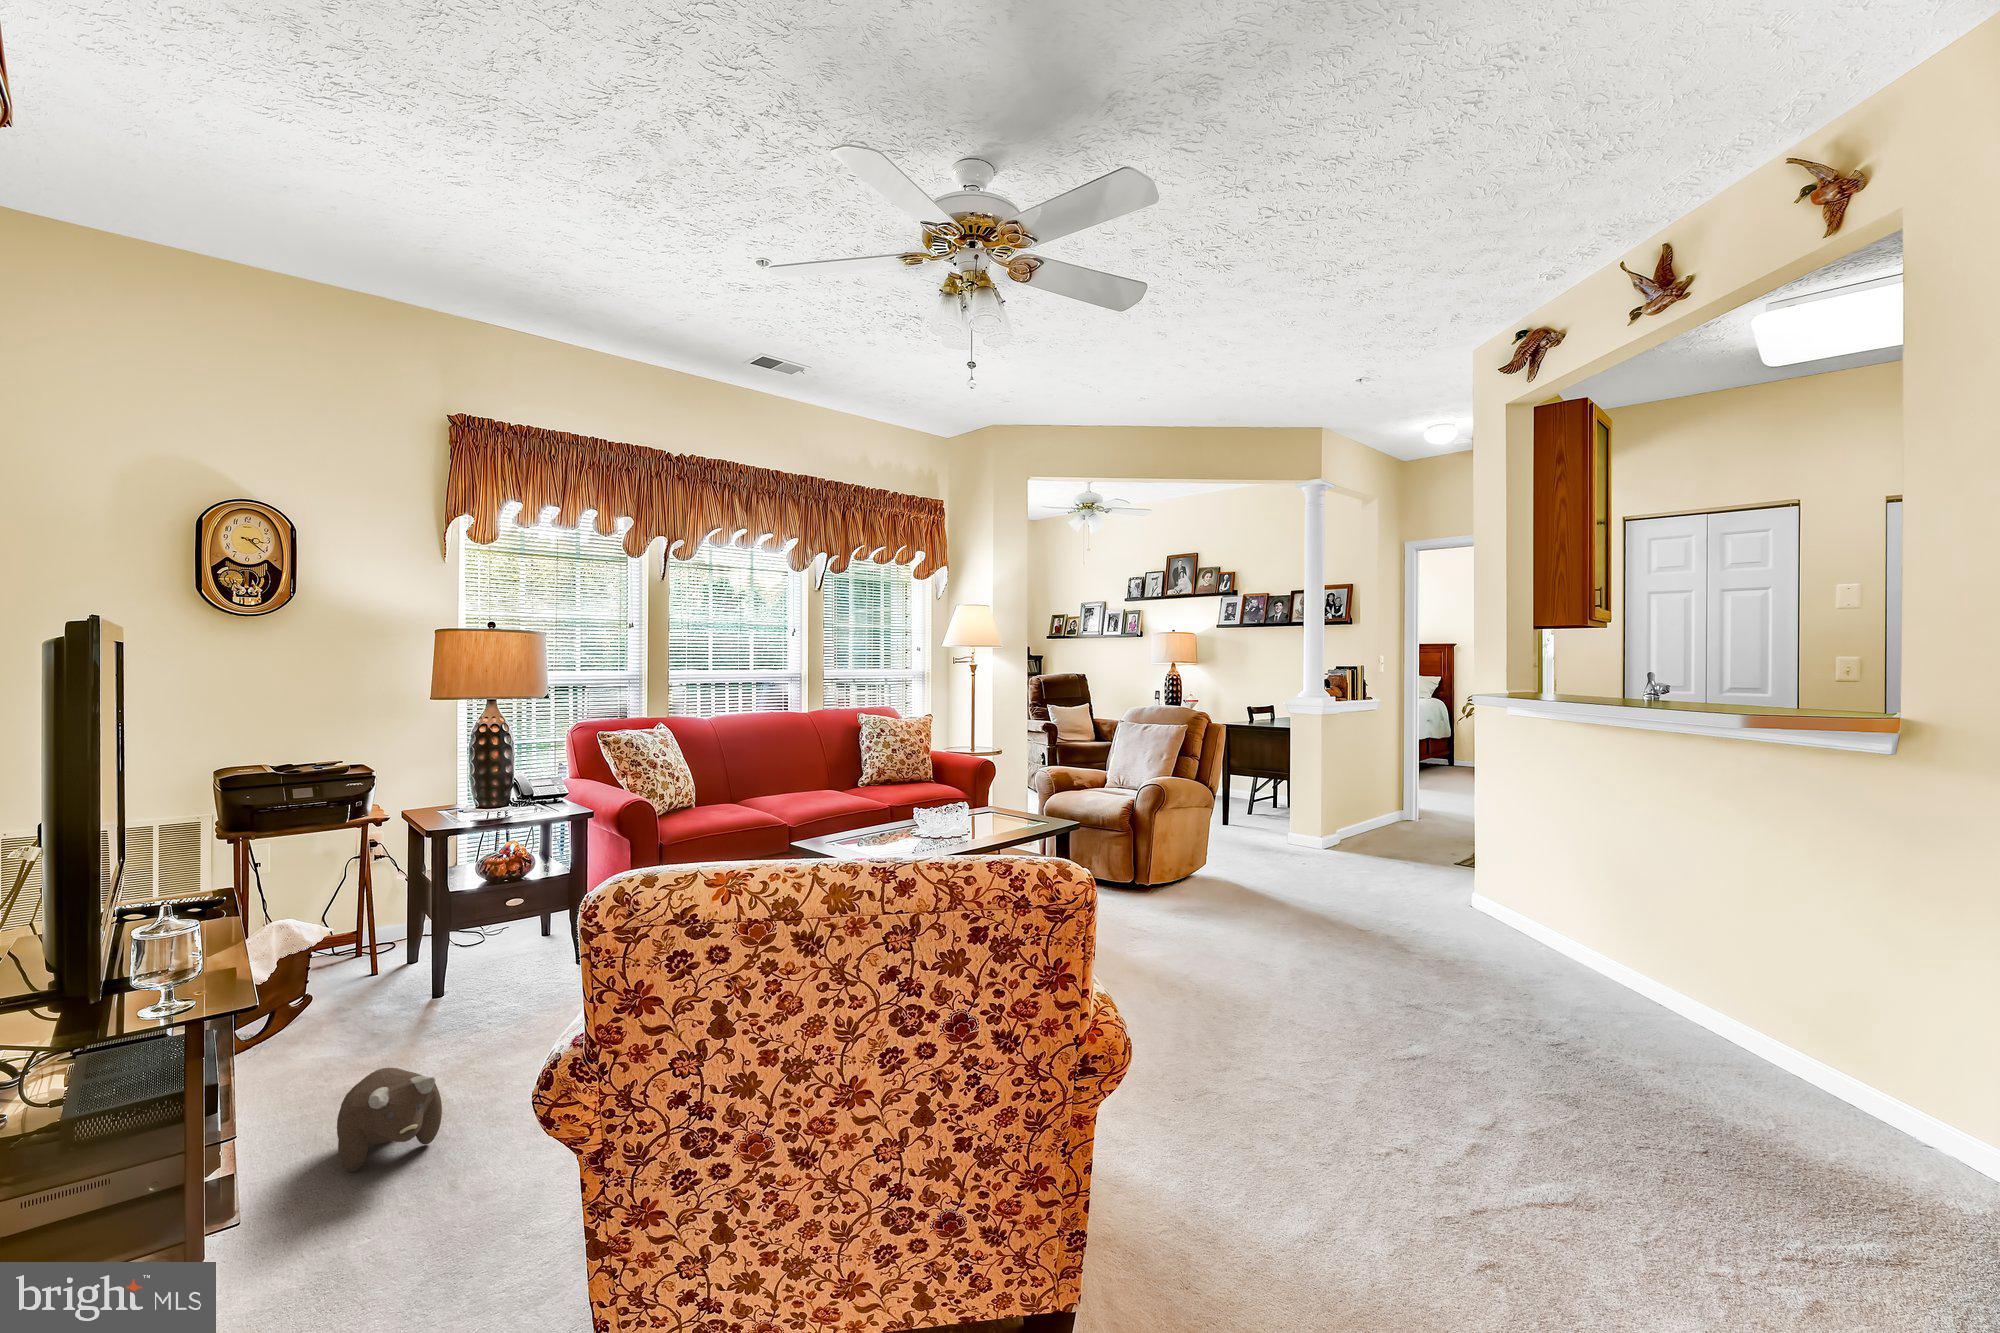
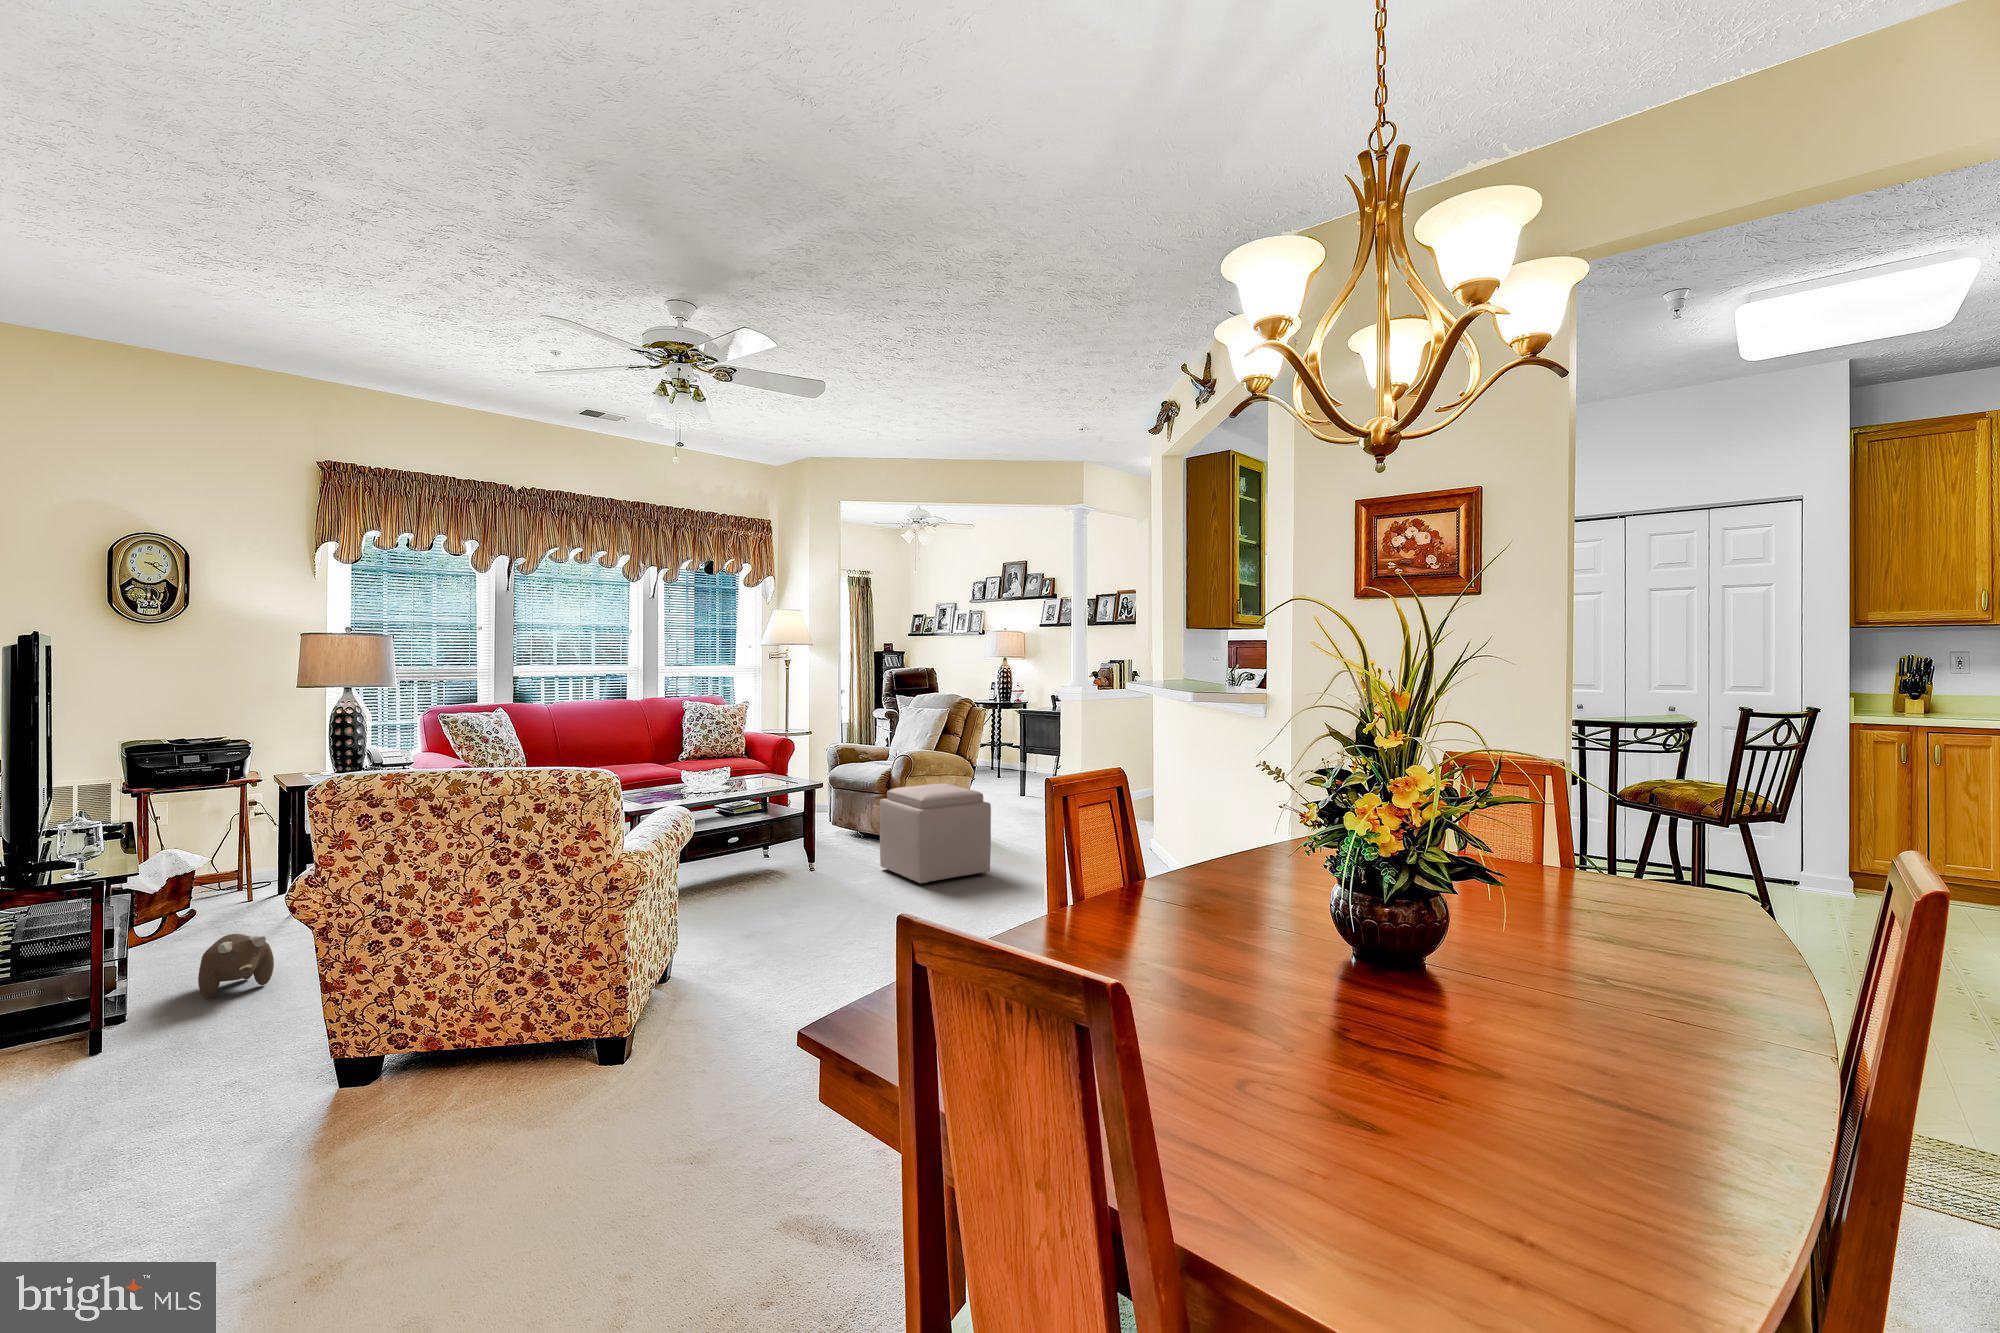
ottoman: none [1147,822,1298,959] -> present [880,783,991,885]

